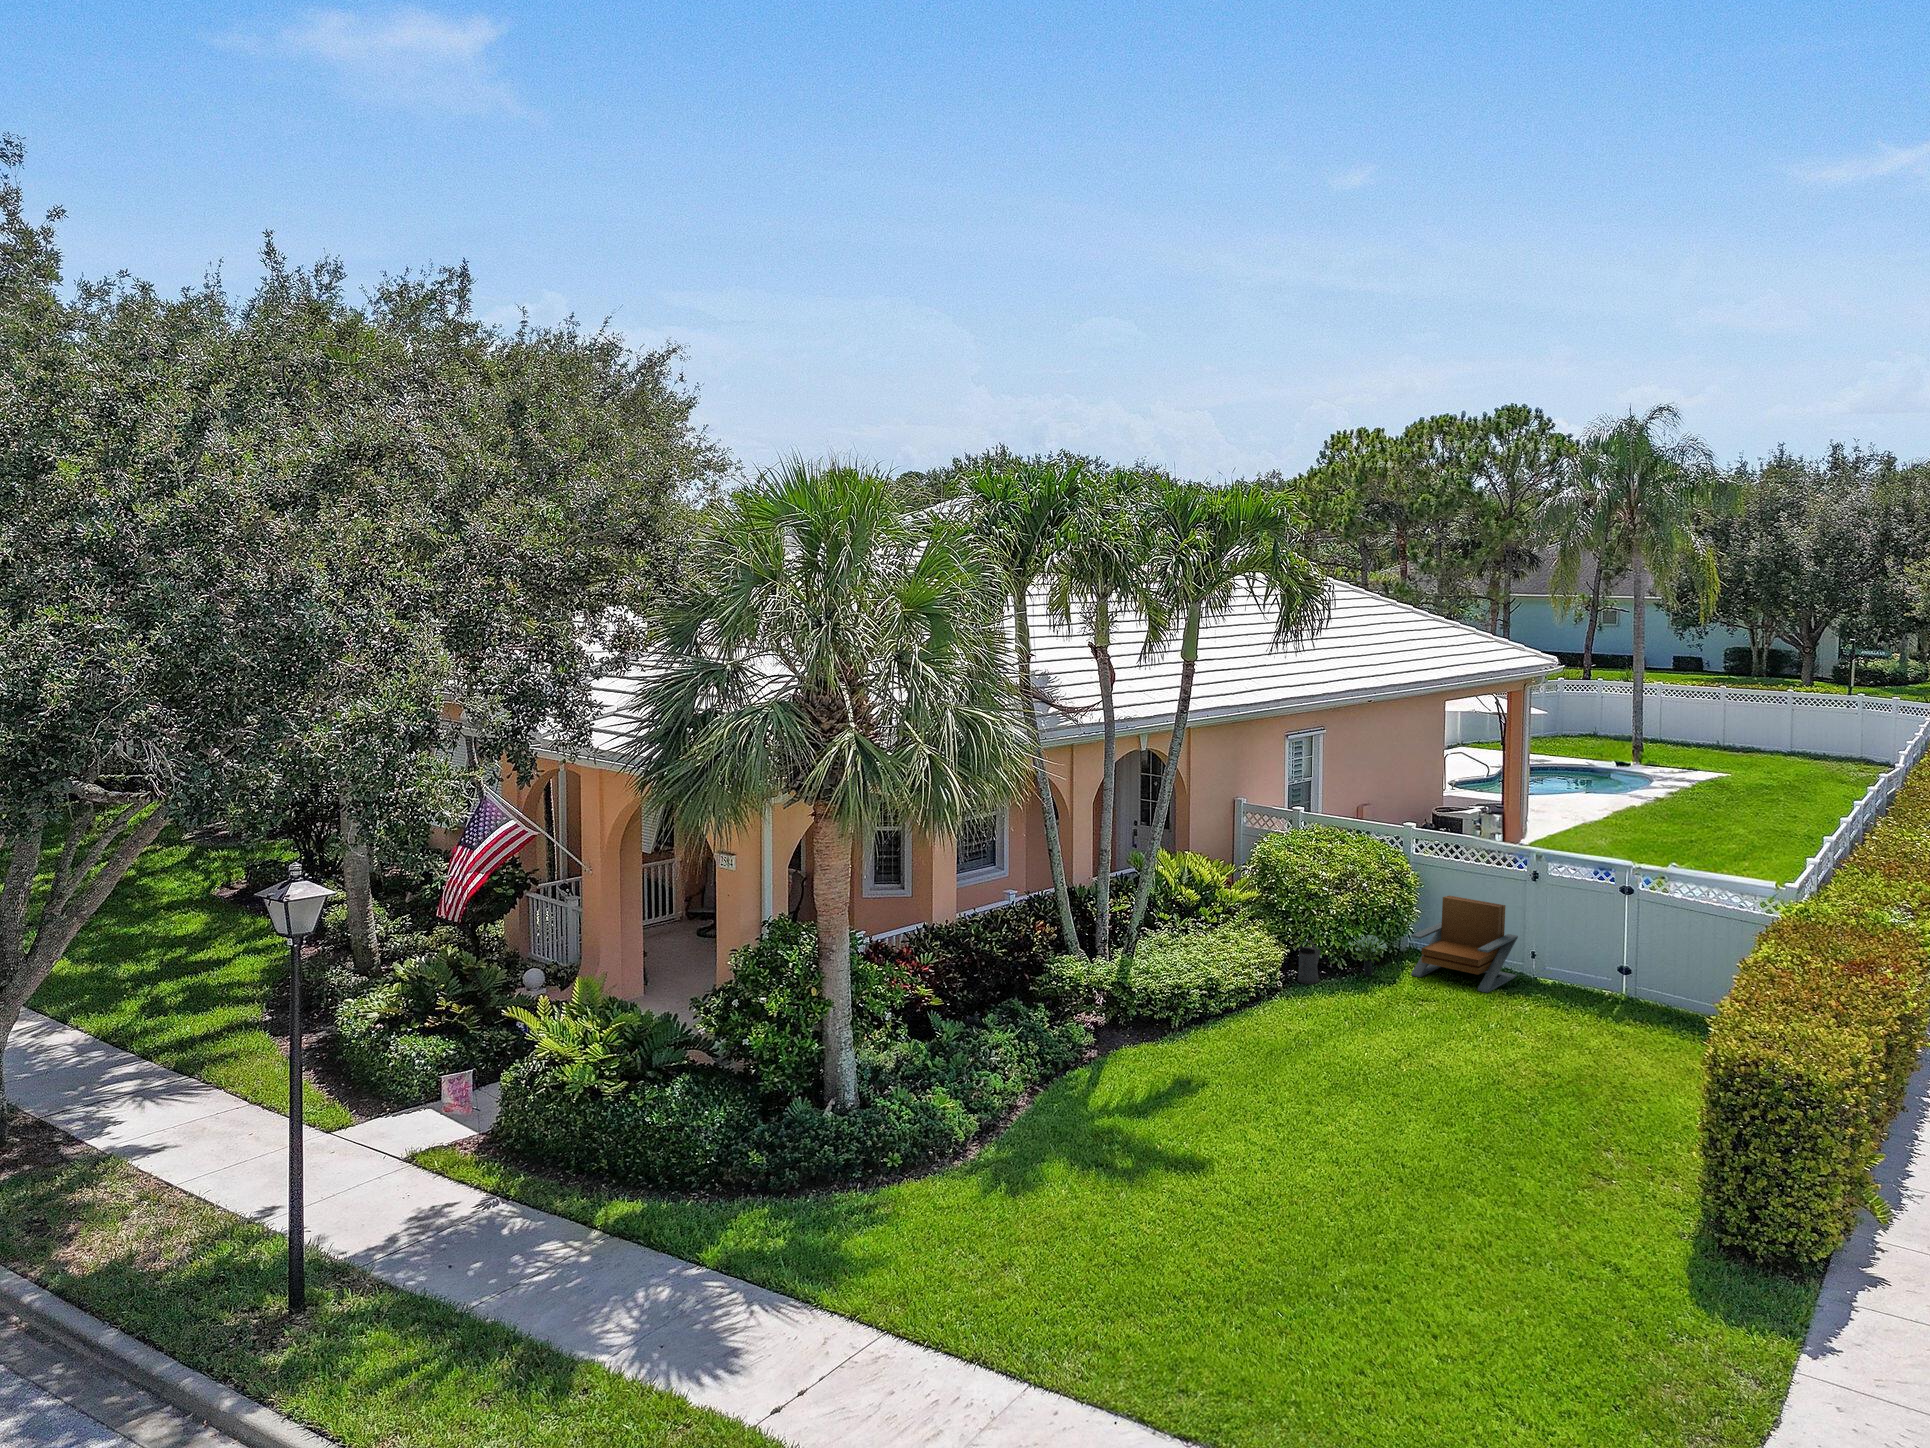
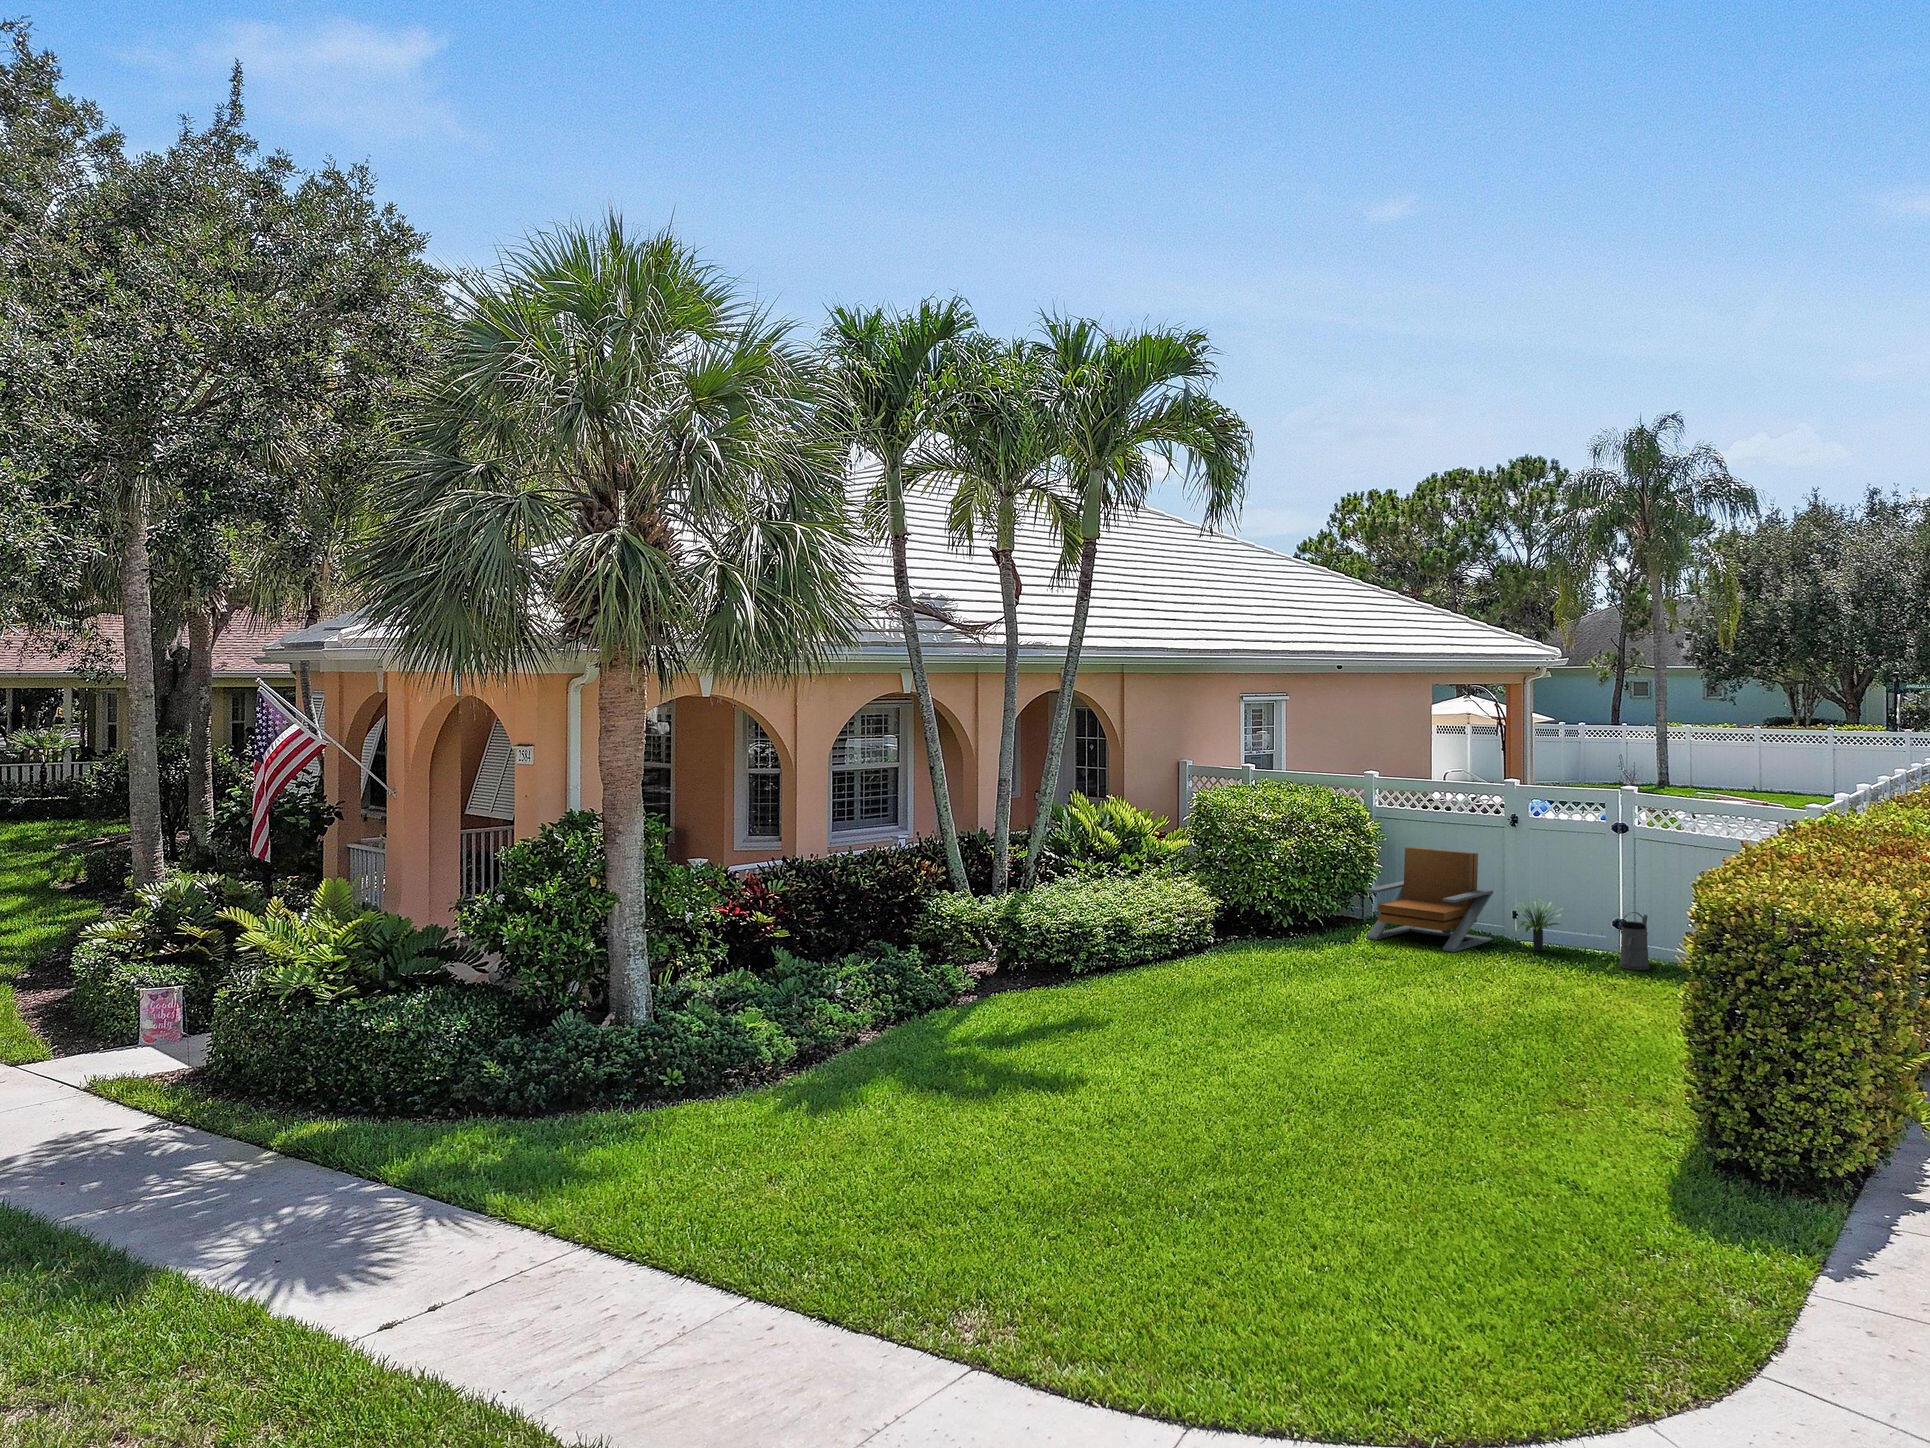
potted plant: present [1349,935,1387,976] -> present [1511,897,1564,951]
watering can: present [1297,940,1321,984] -> present [1619,912,1650,970]

